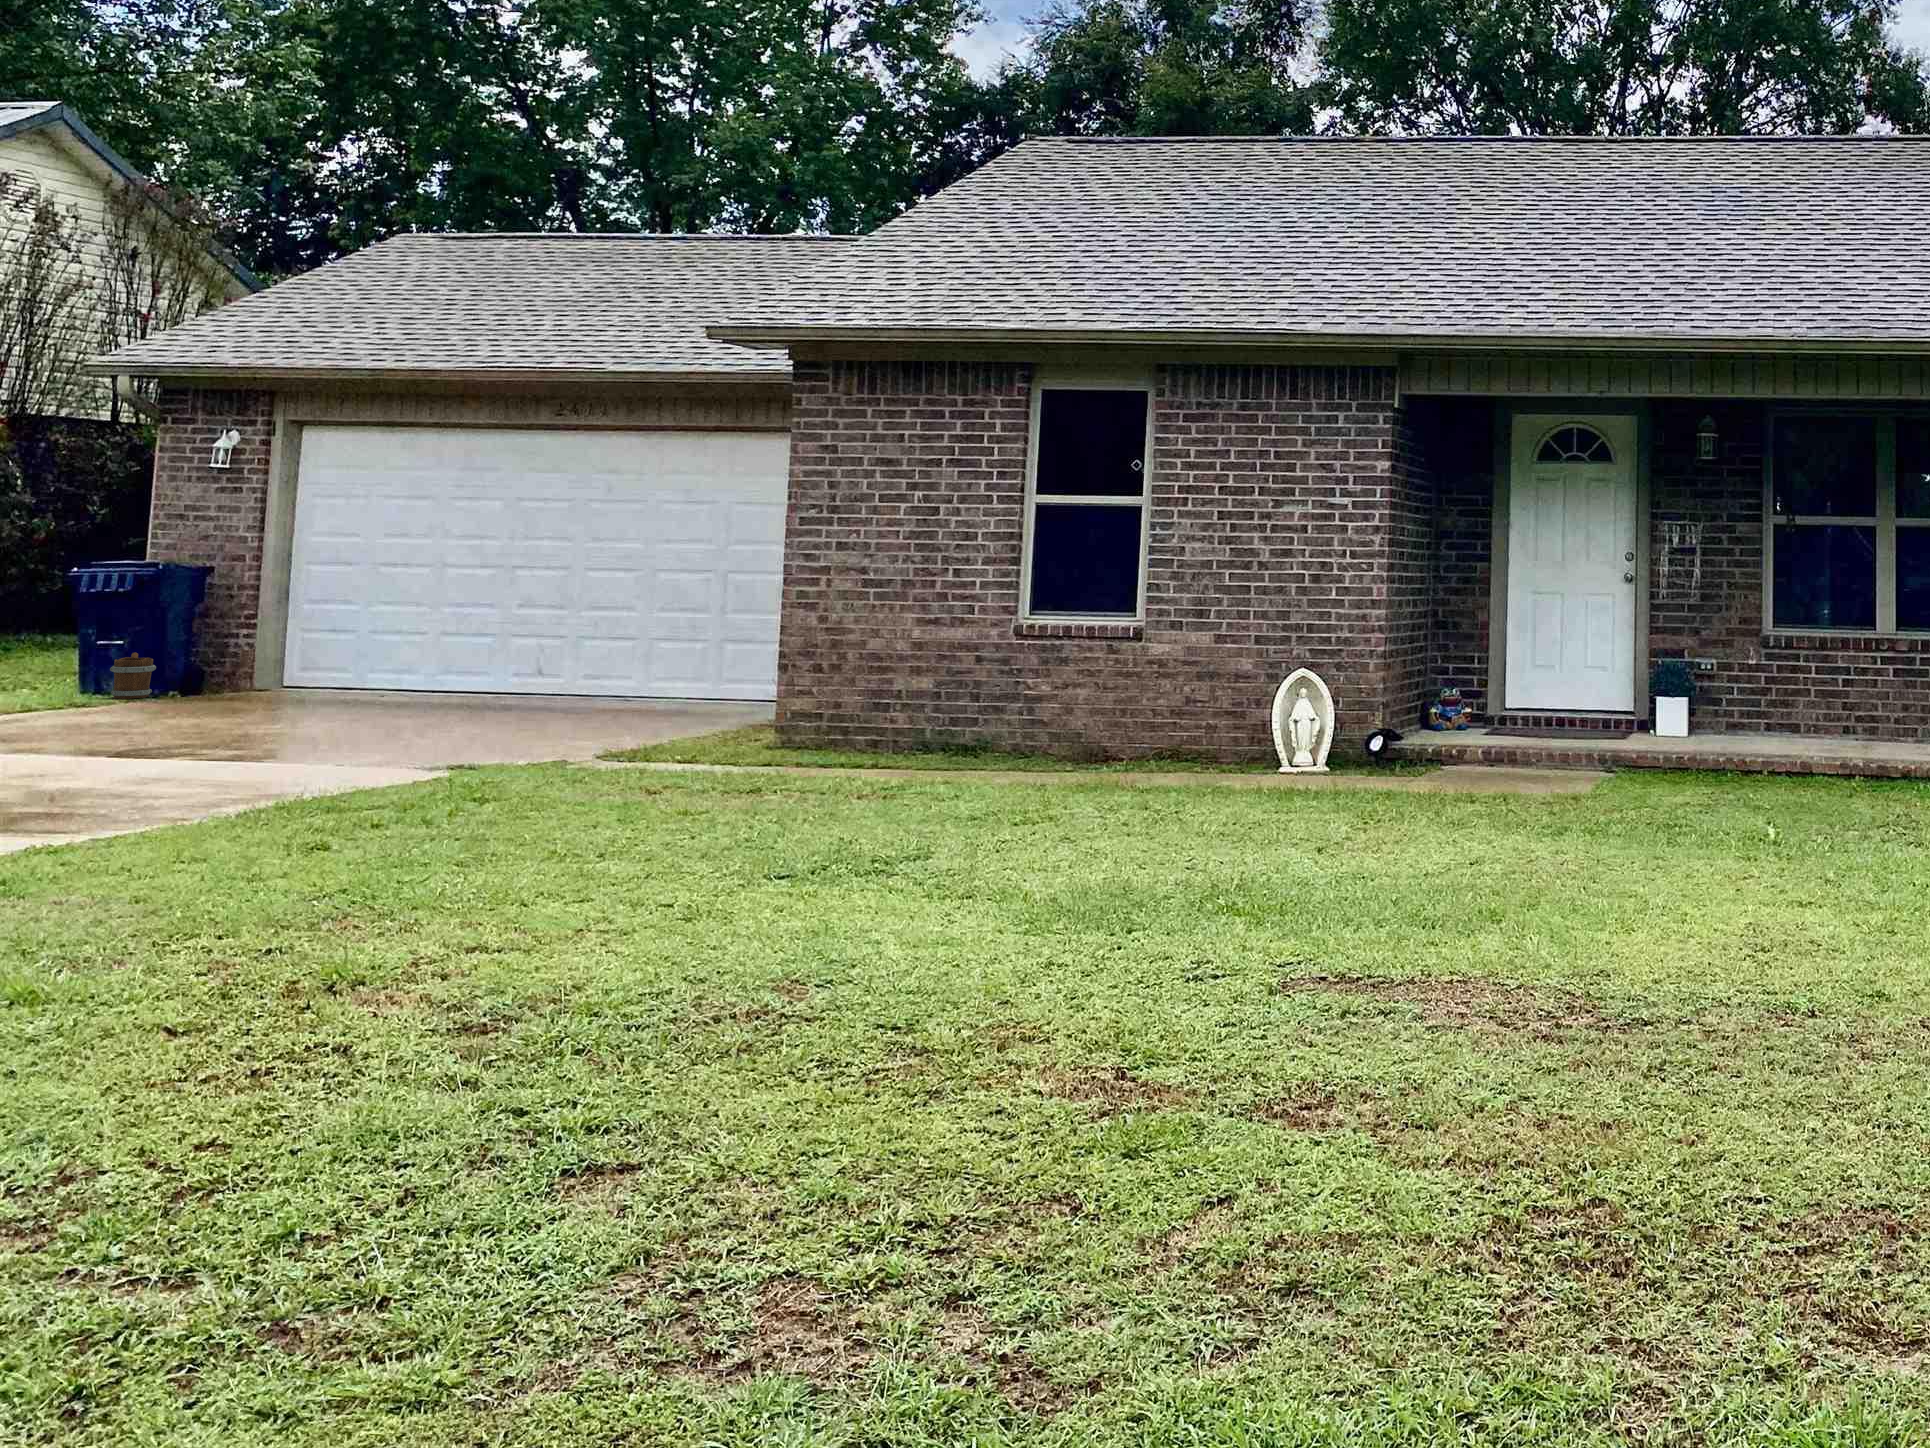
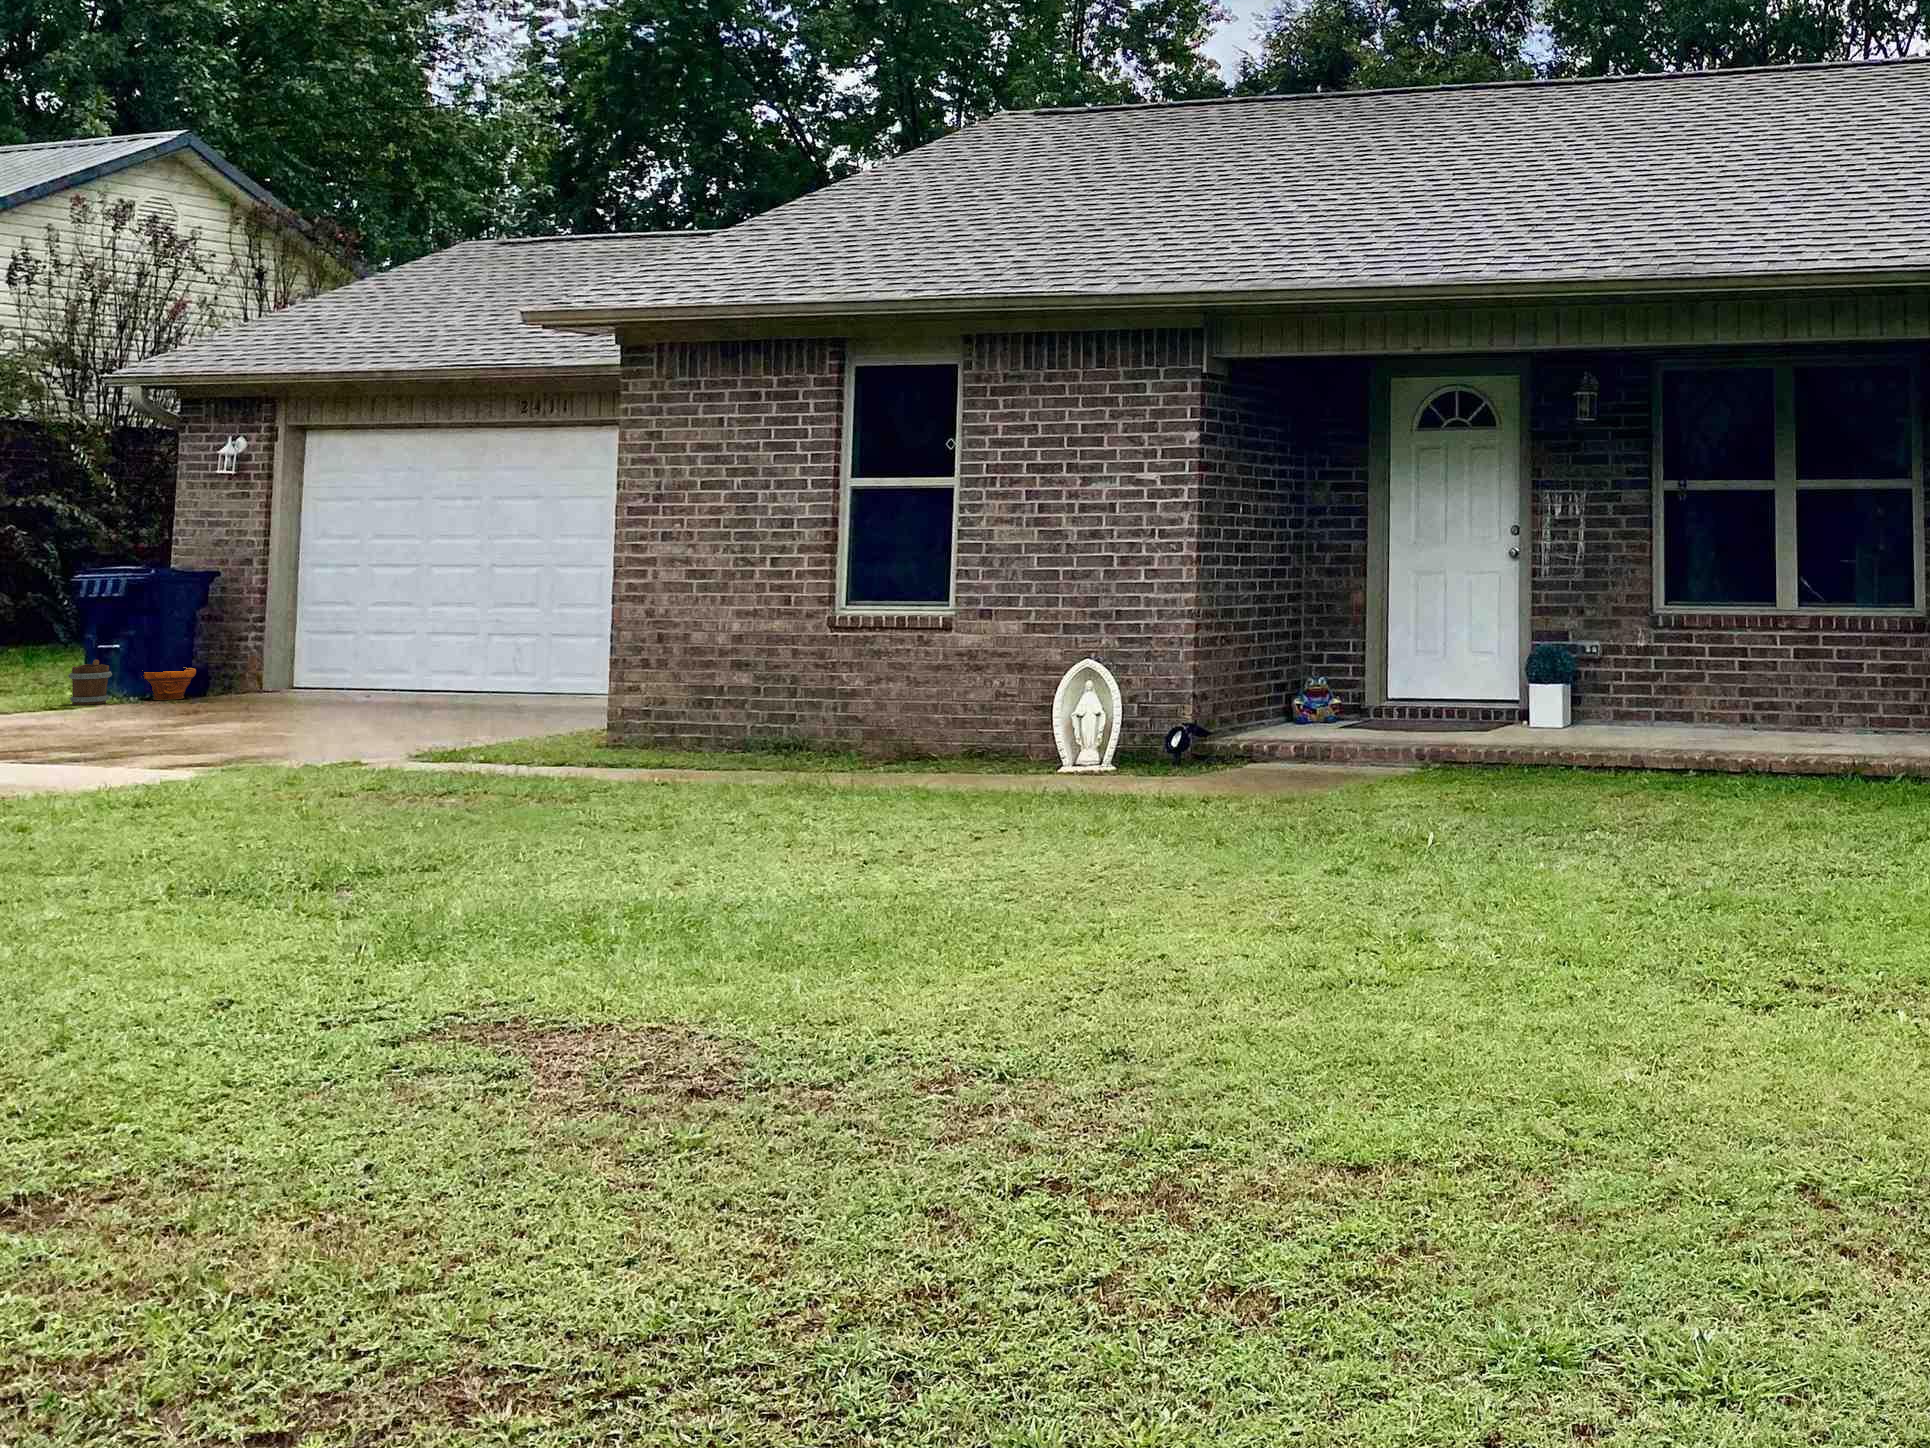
planter: none [180,661,236,693] -> present [143,668,196,700]

